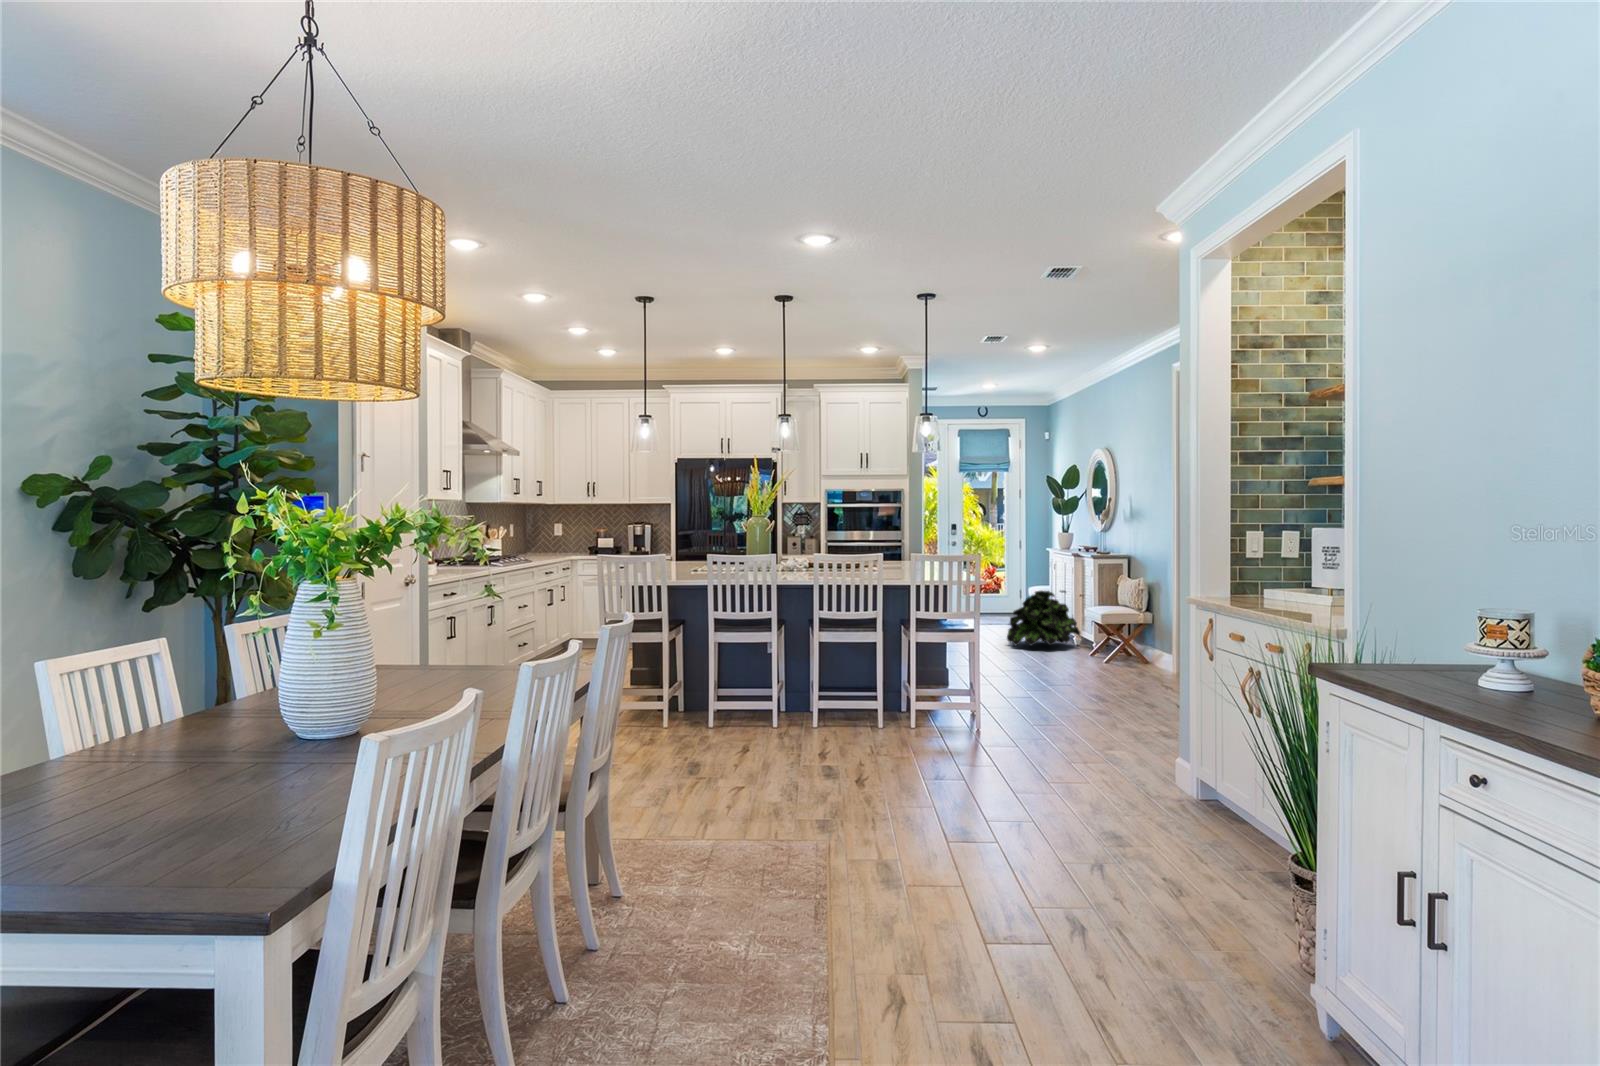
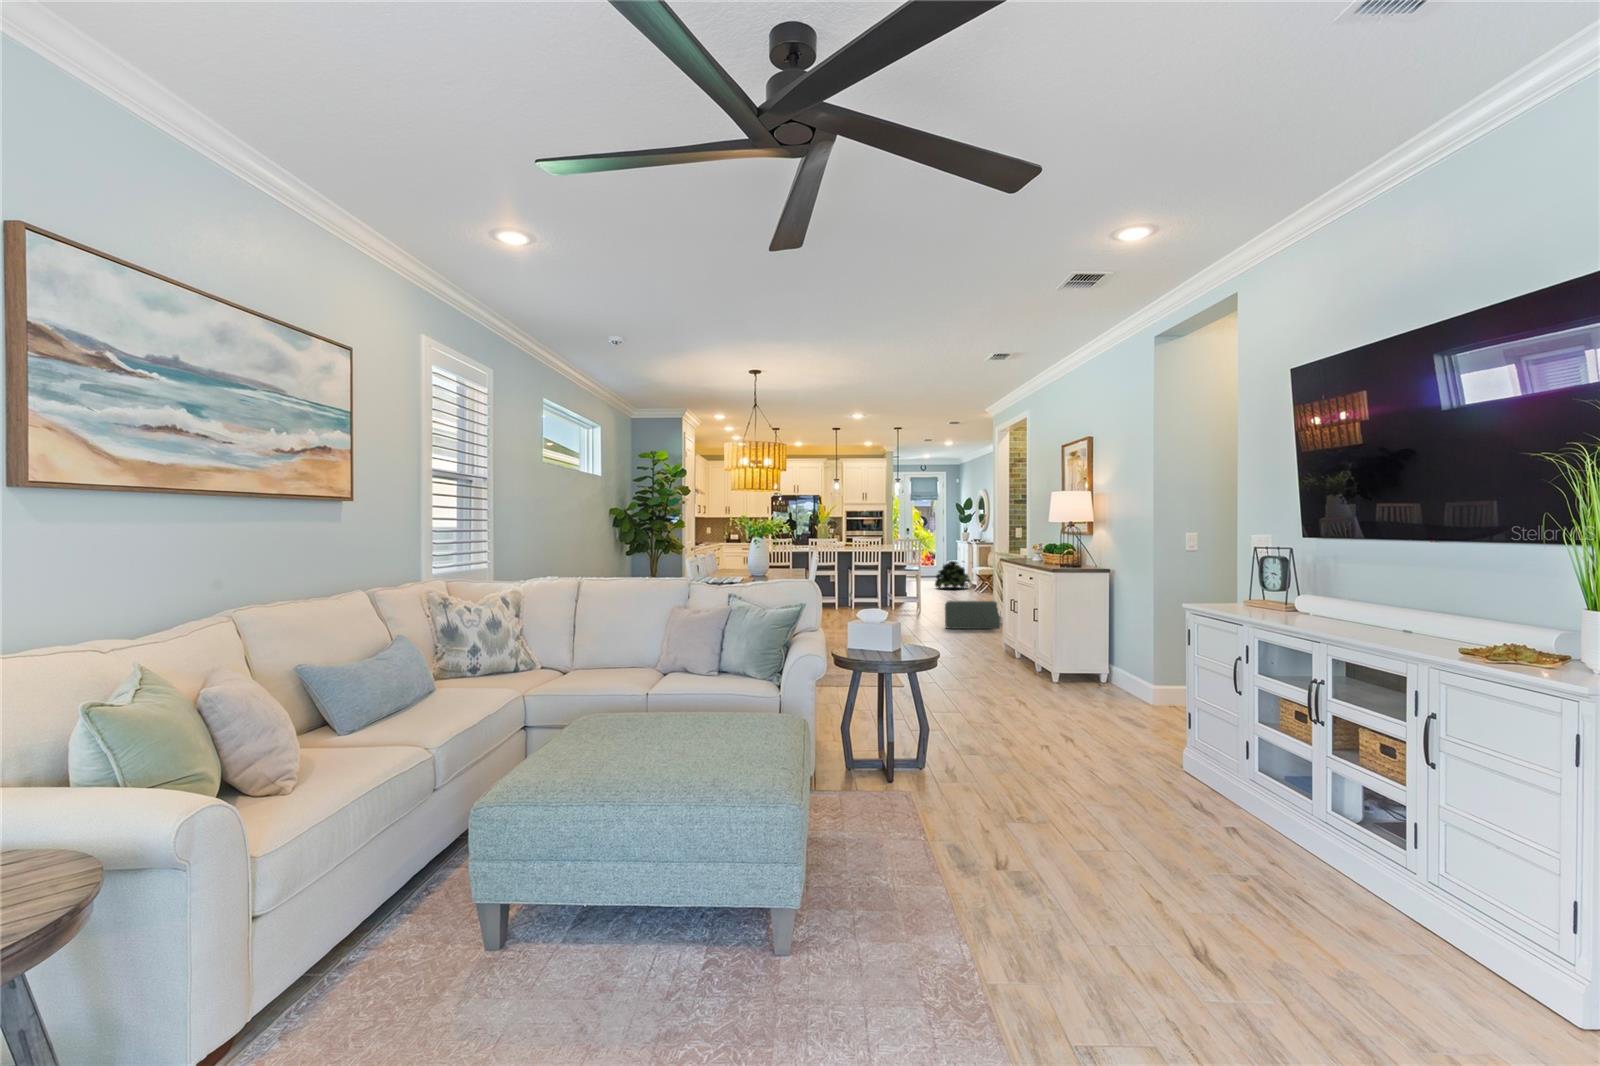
pouf: none [1065,751,1244,850] -> present [945,601,1001,629]

